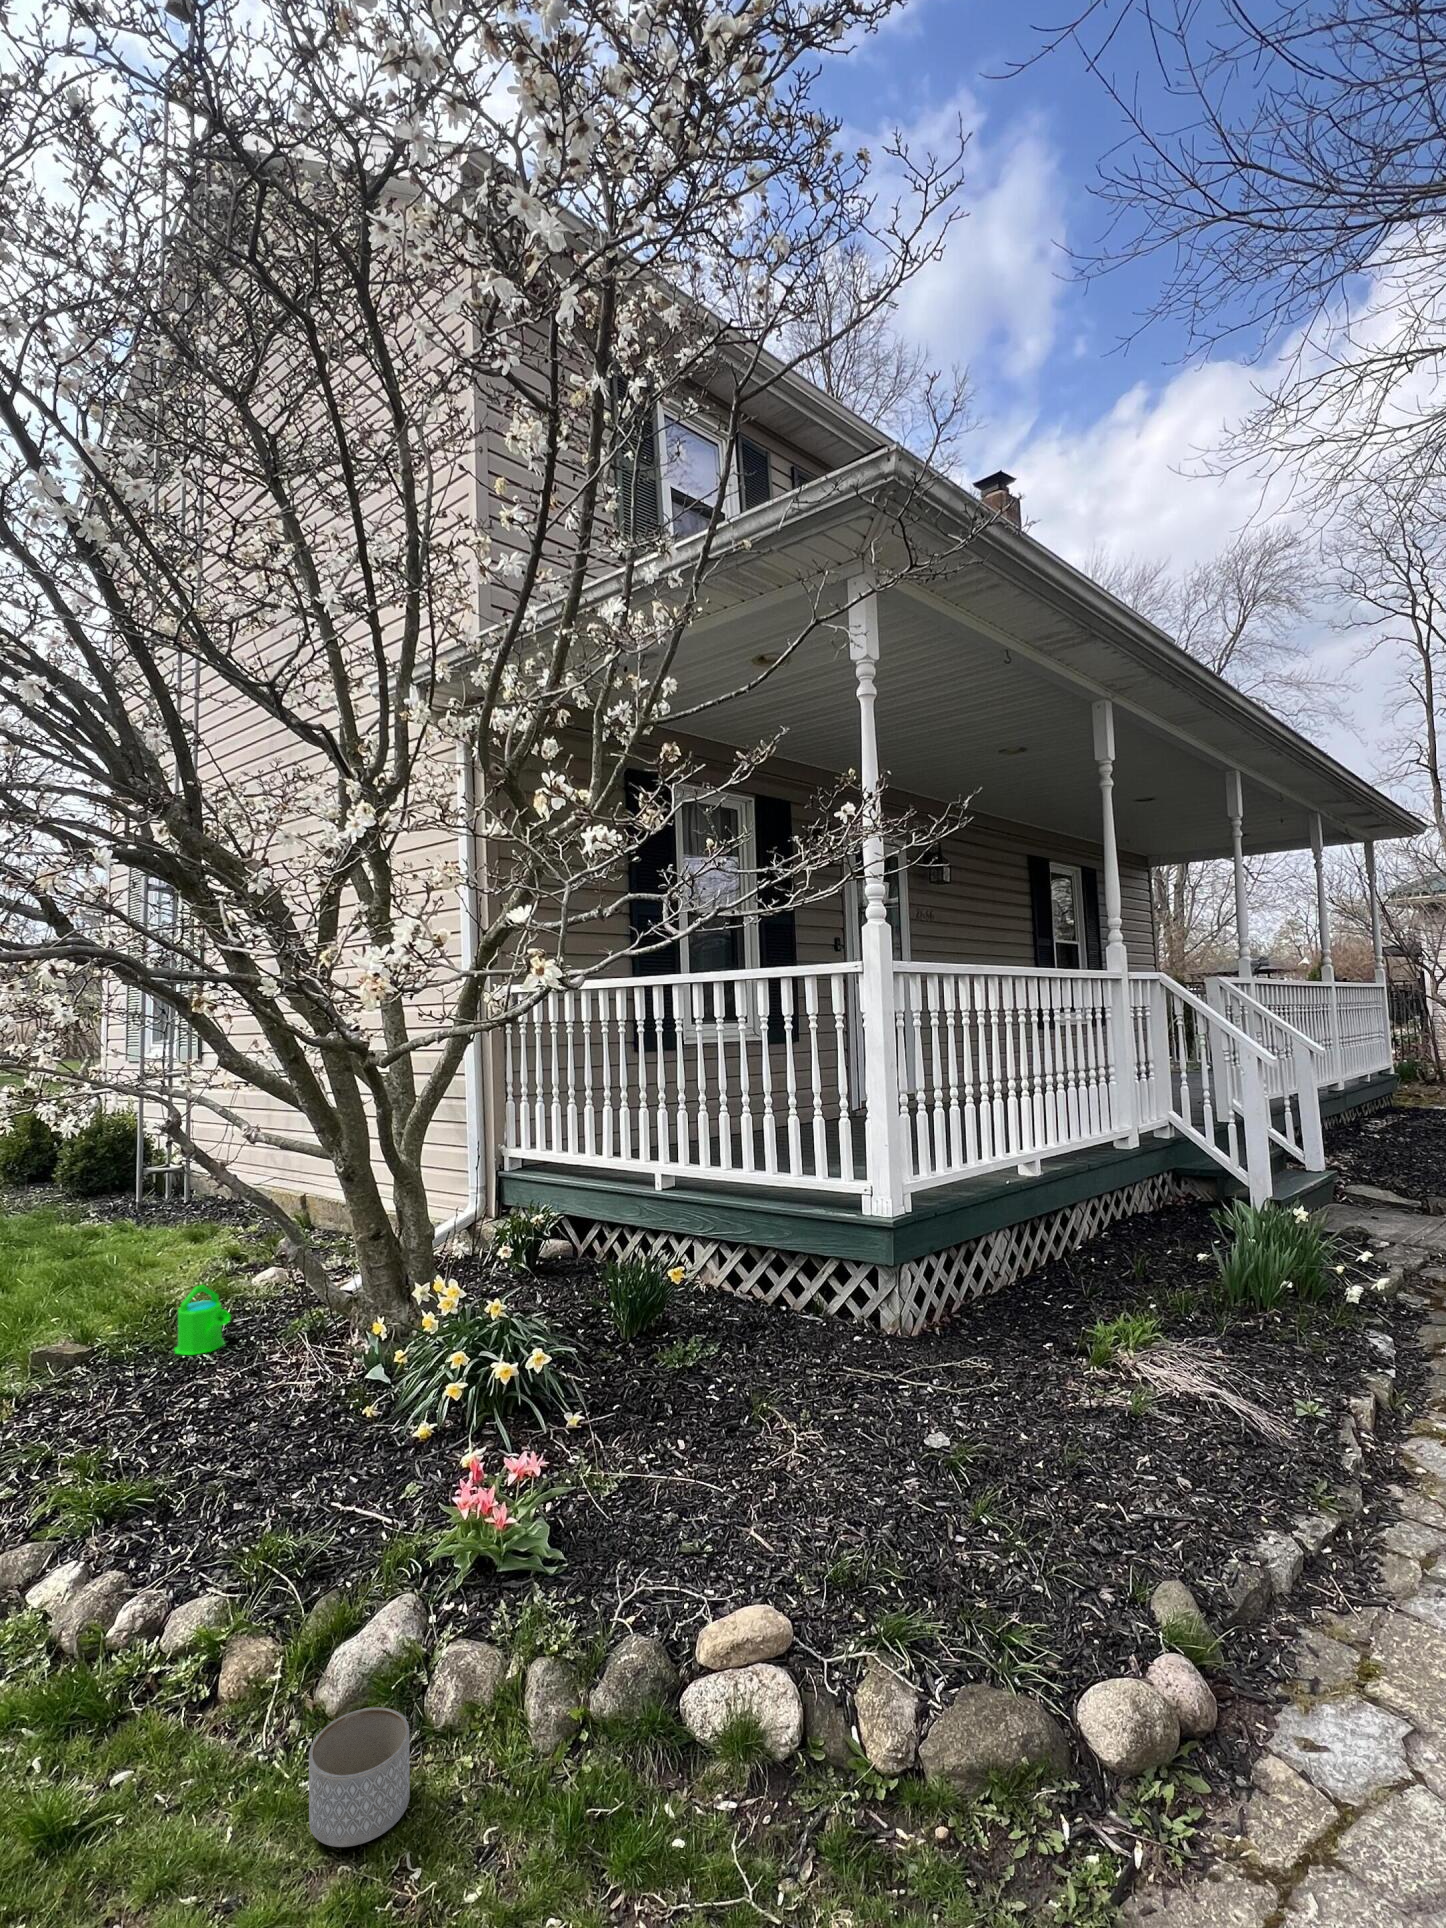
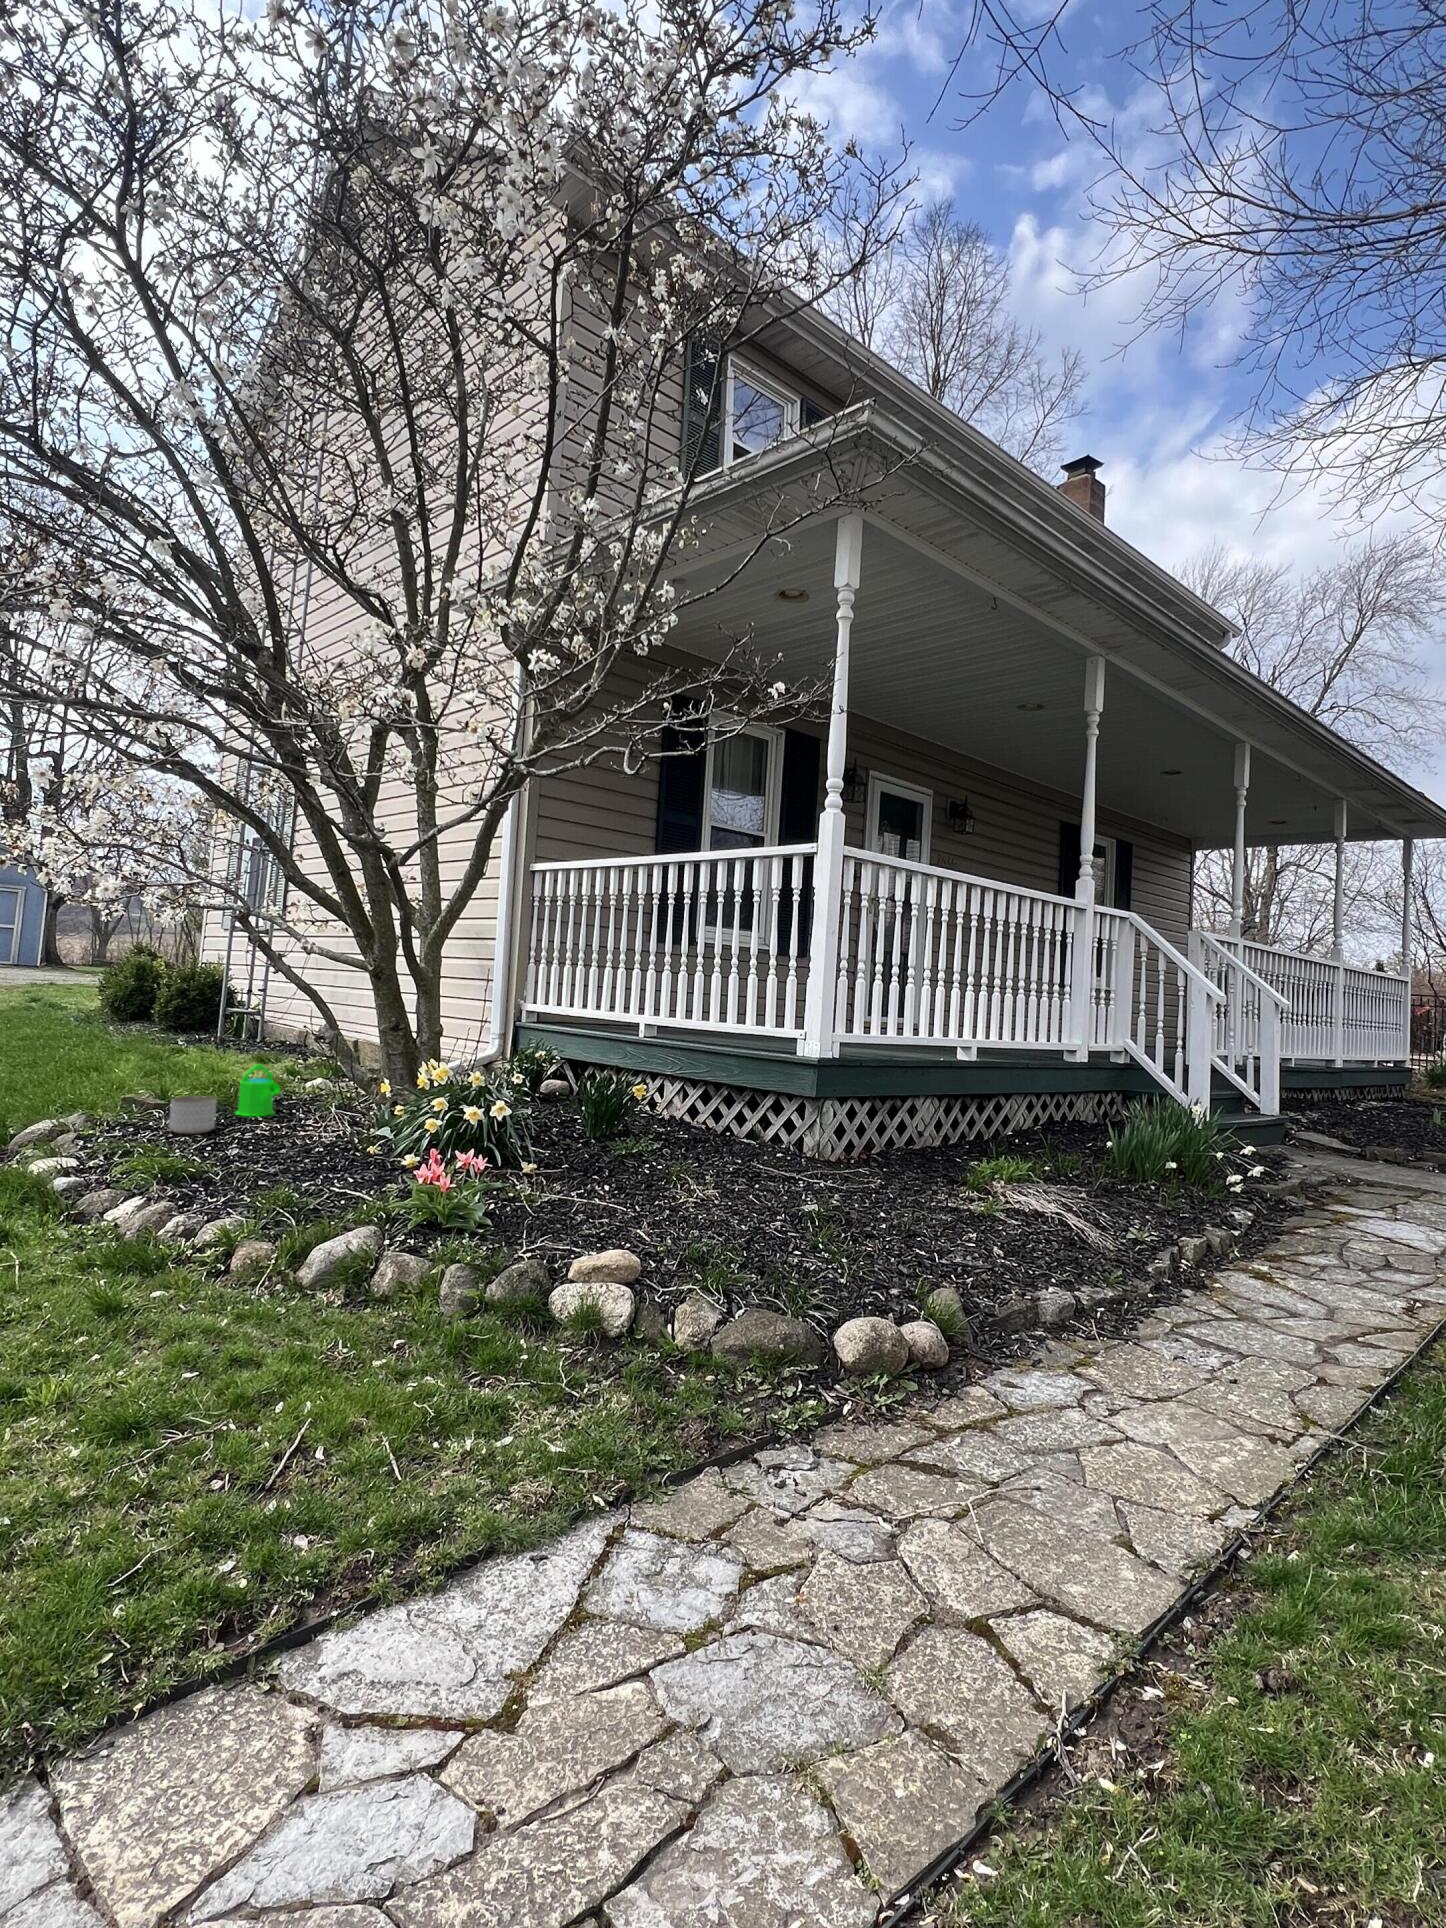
planter: present [309,1707,410,1847] -> present [169,1096,217,1134]

